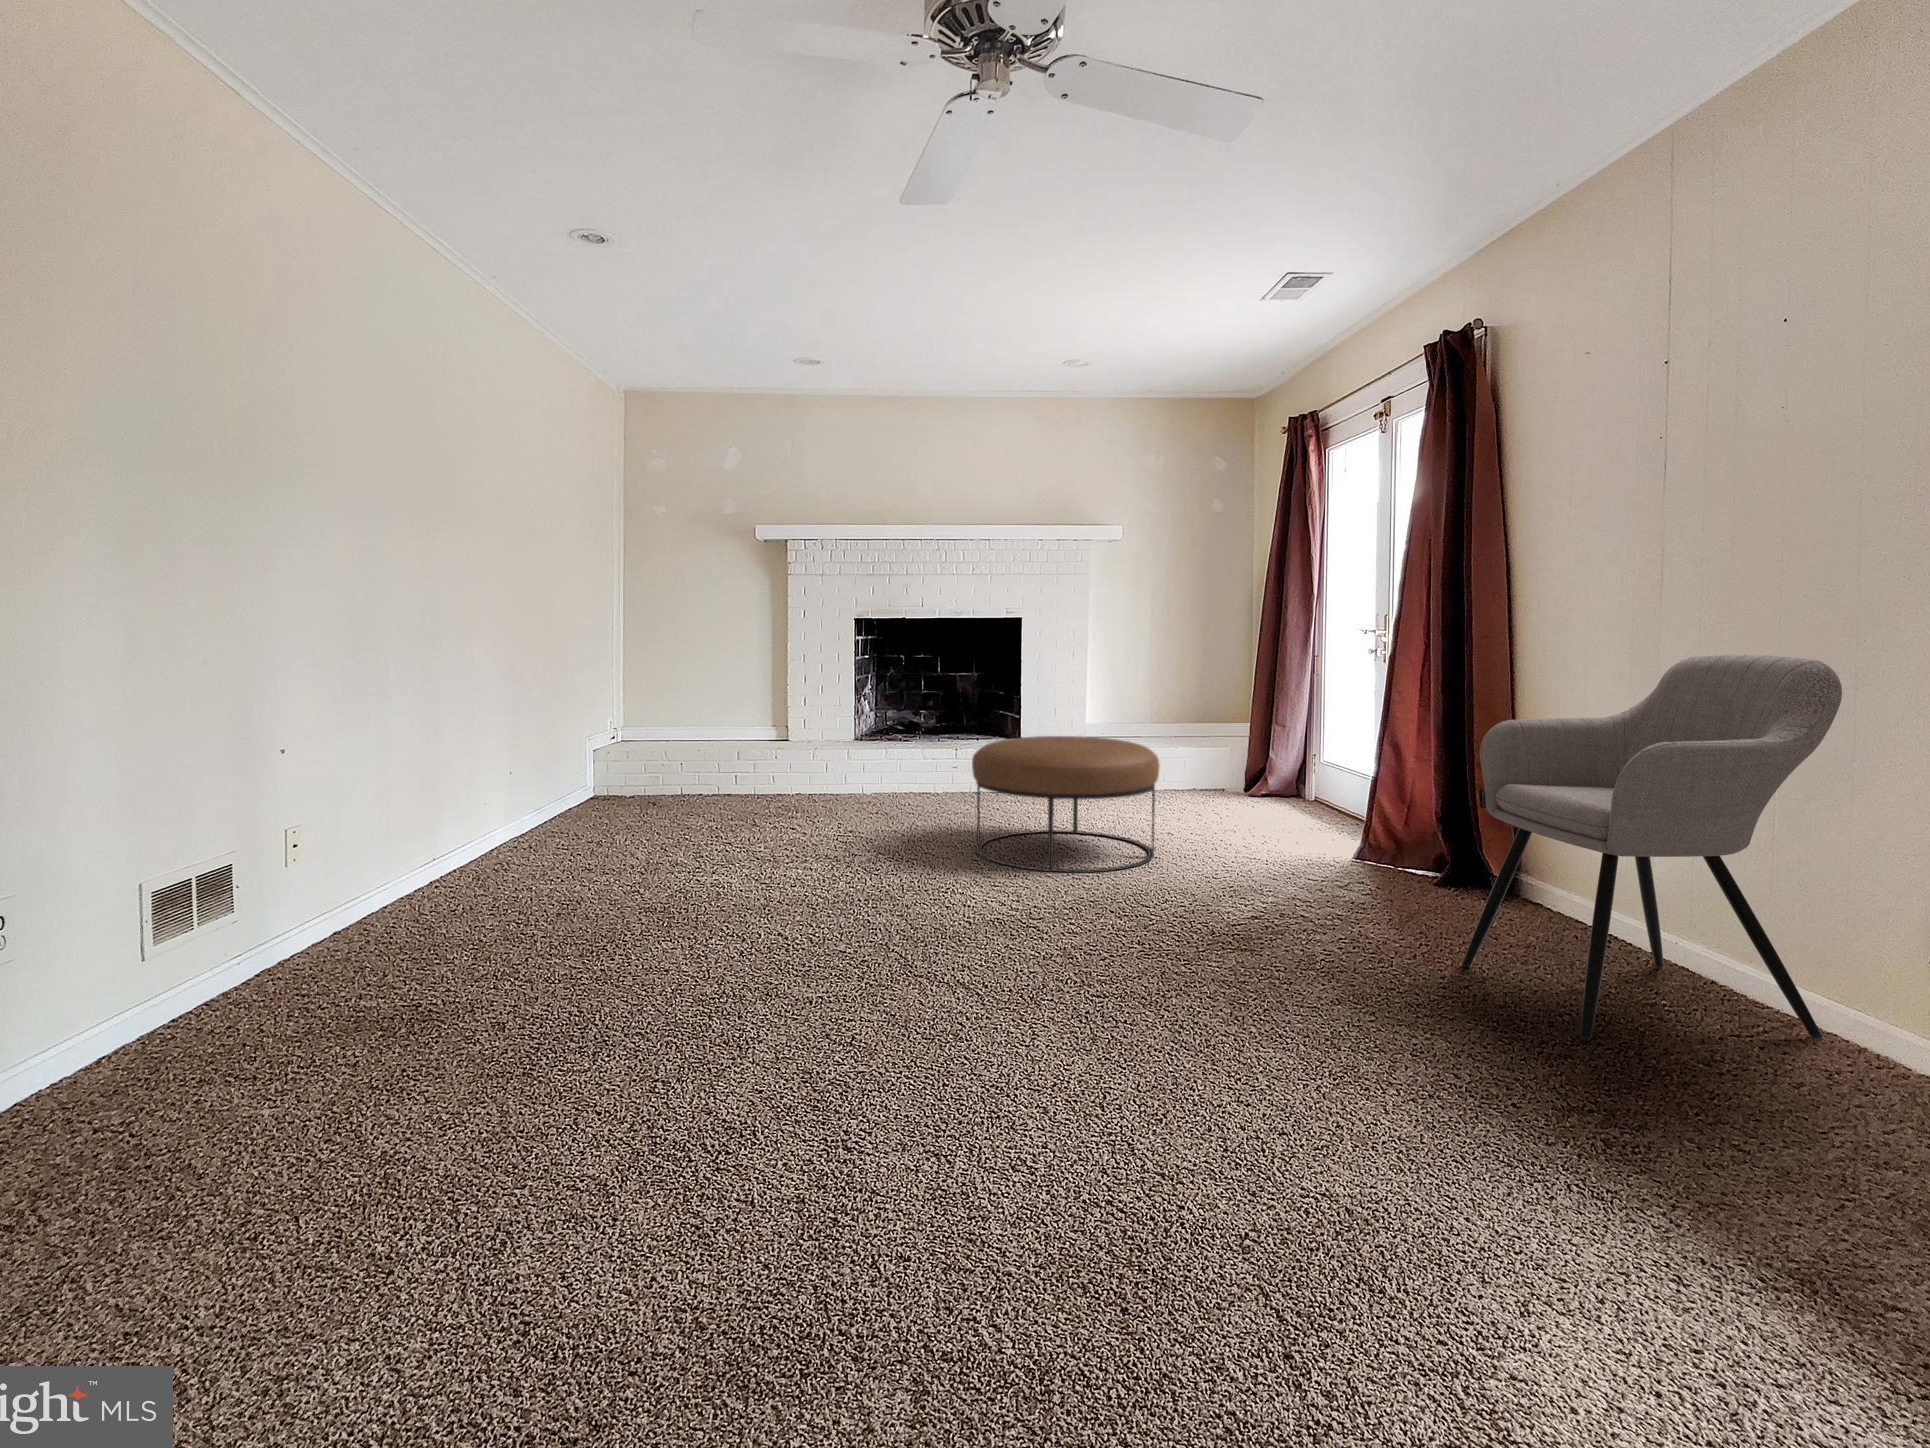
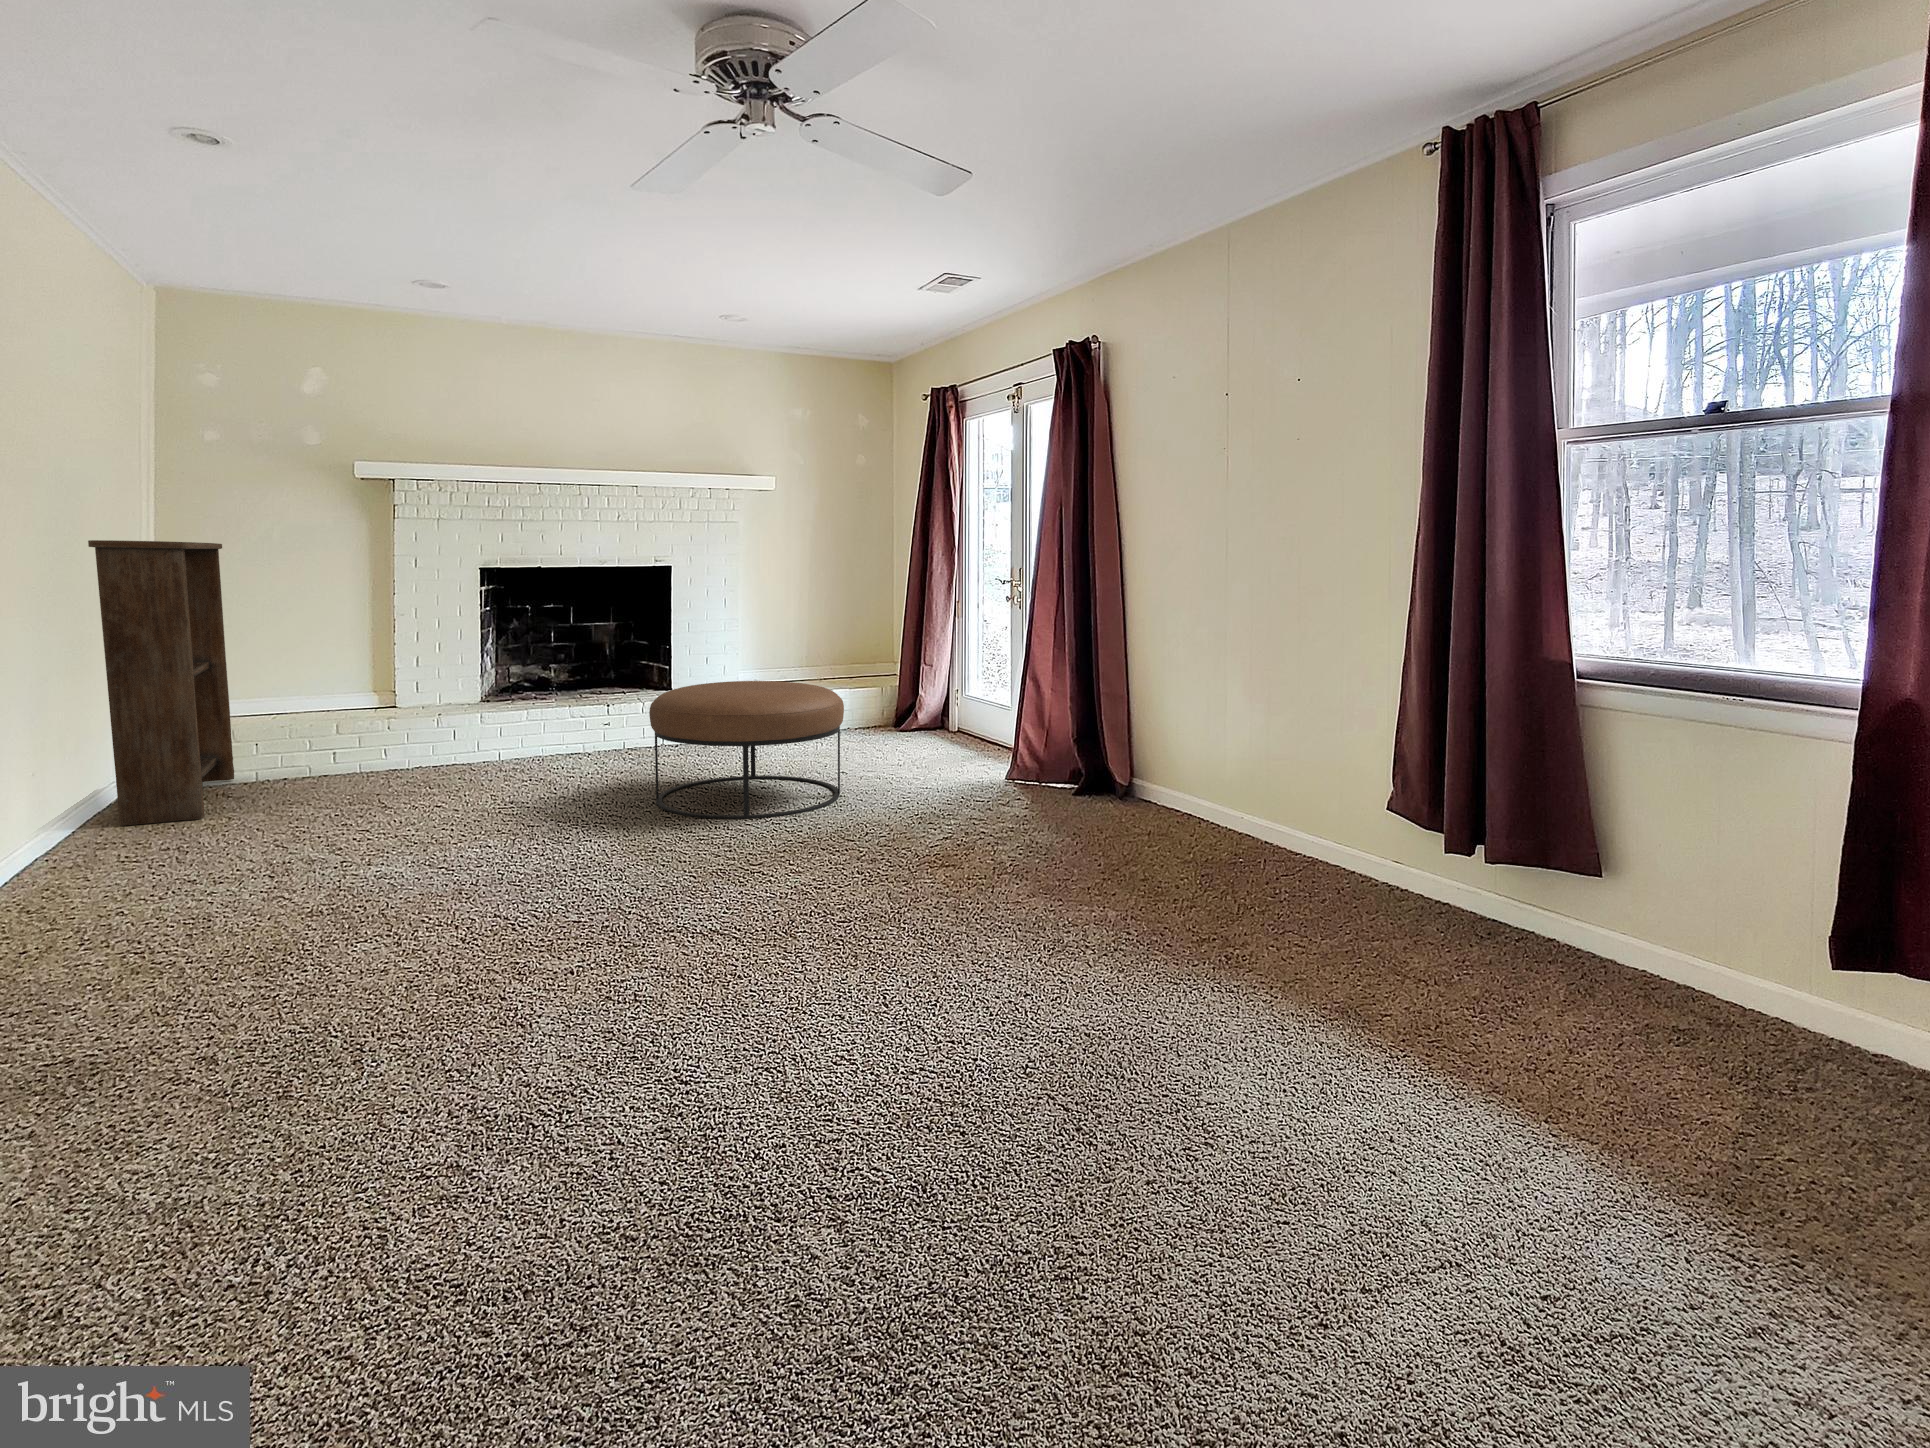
bookshelf: none [589,612,686,828] -> present [88,540,234,826]
armchair: present [1462,655,1842,1041] -> none [1113,609,1346,897]

